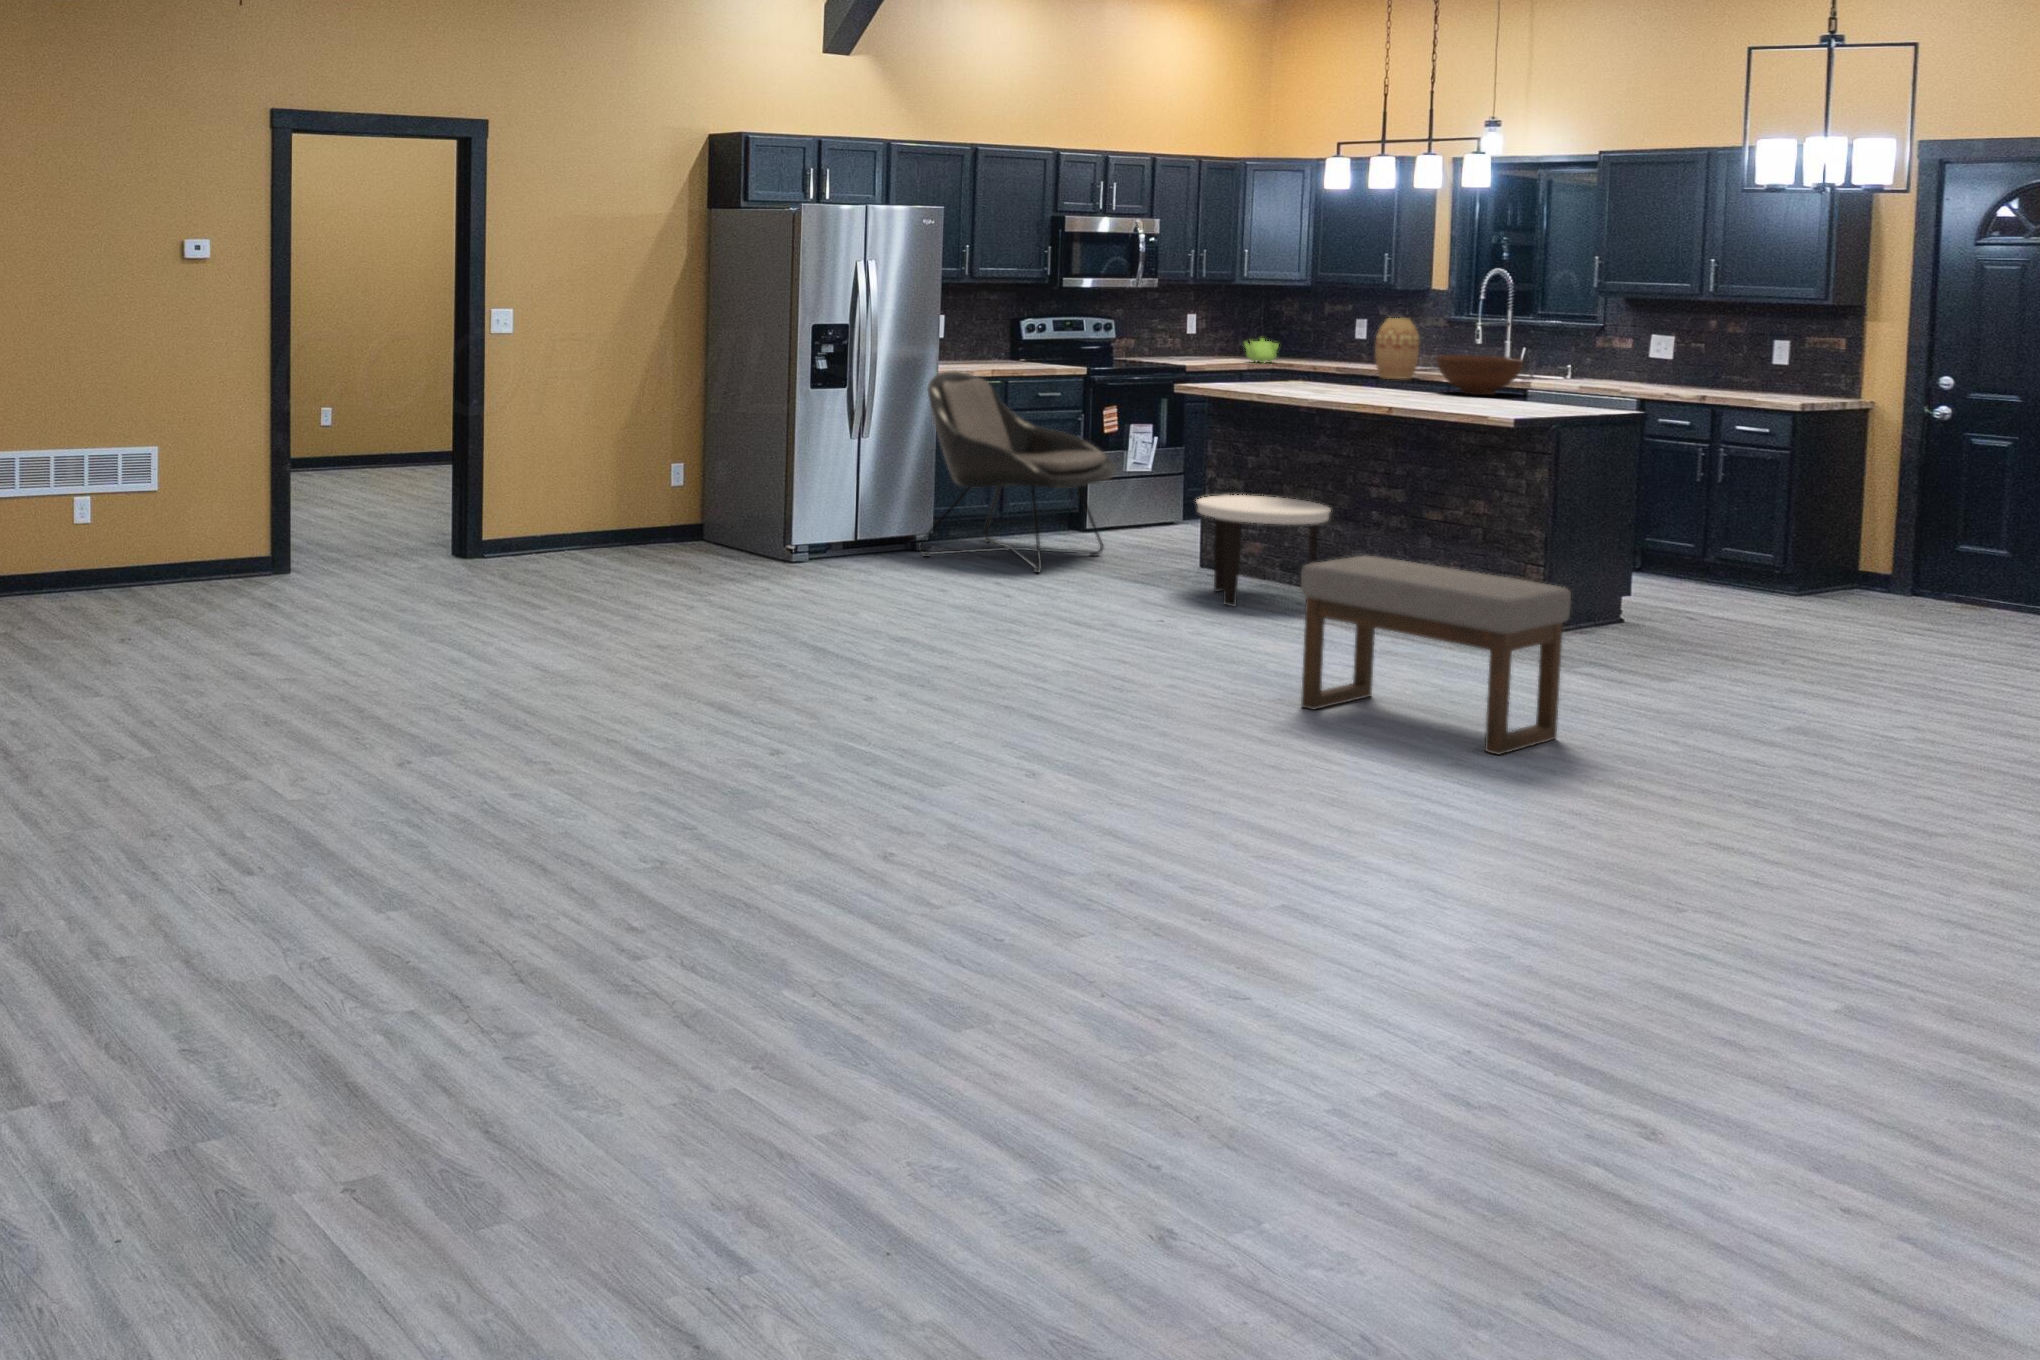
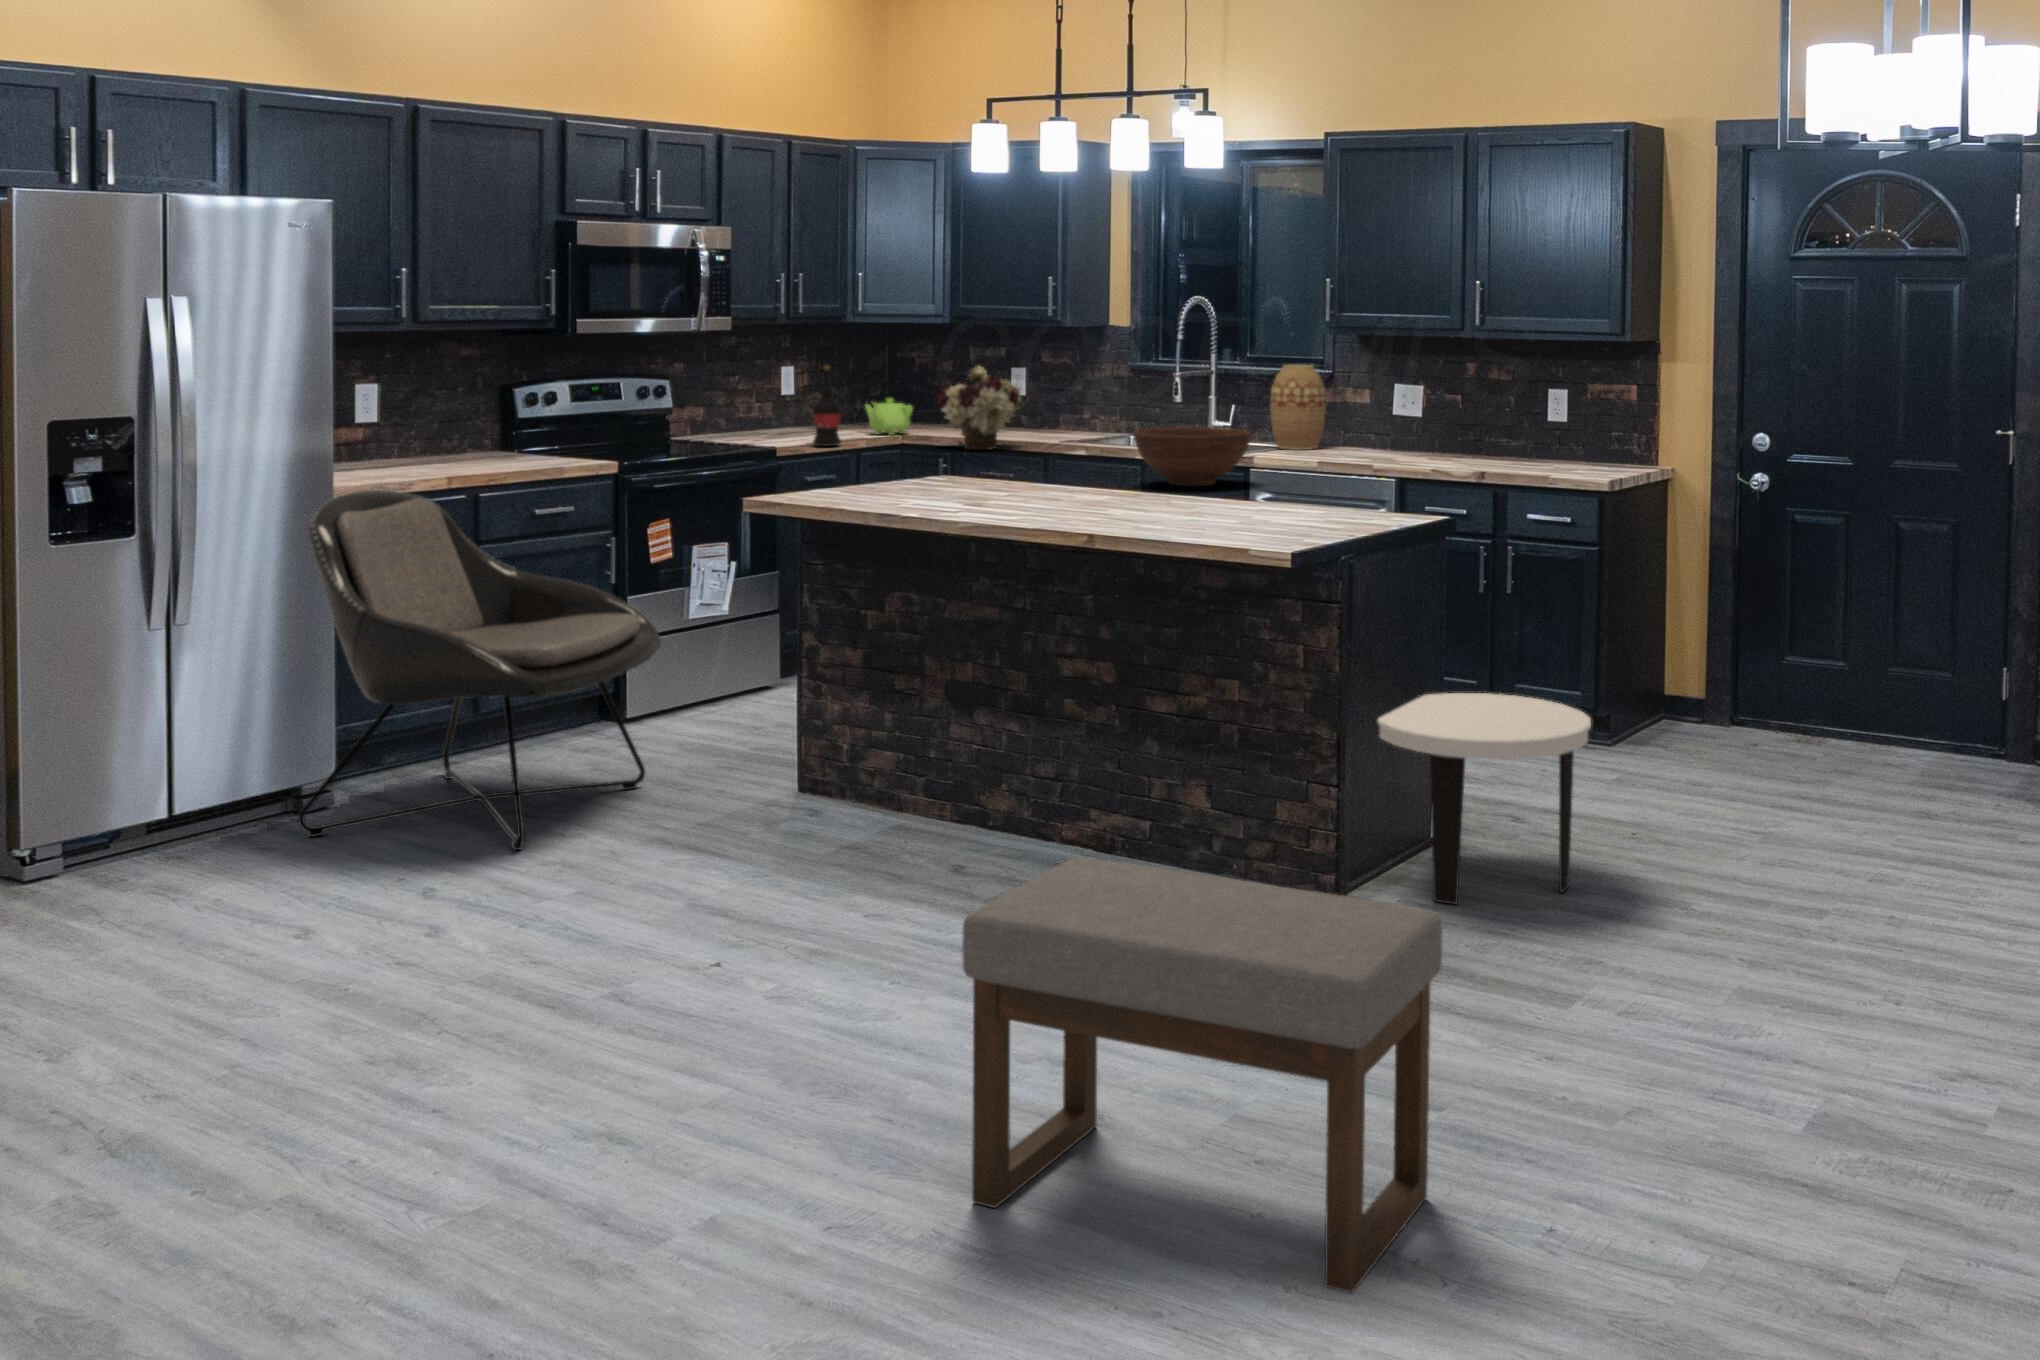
wine bottle: none [1207,313,1228,367] -> present [813,366,841,446]
flower arrangement: none [1297,314,1360,373] -> present [937,366,1021,450]
vase: present [1375,318,1419,379] -> present [1270,365,1326,450]
side table: present [1197,495,1331,606] -> present [1378,693,1591,904]

